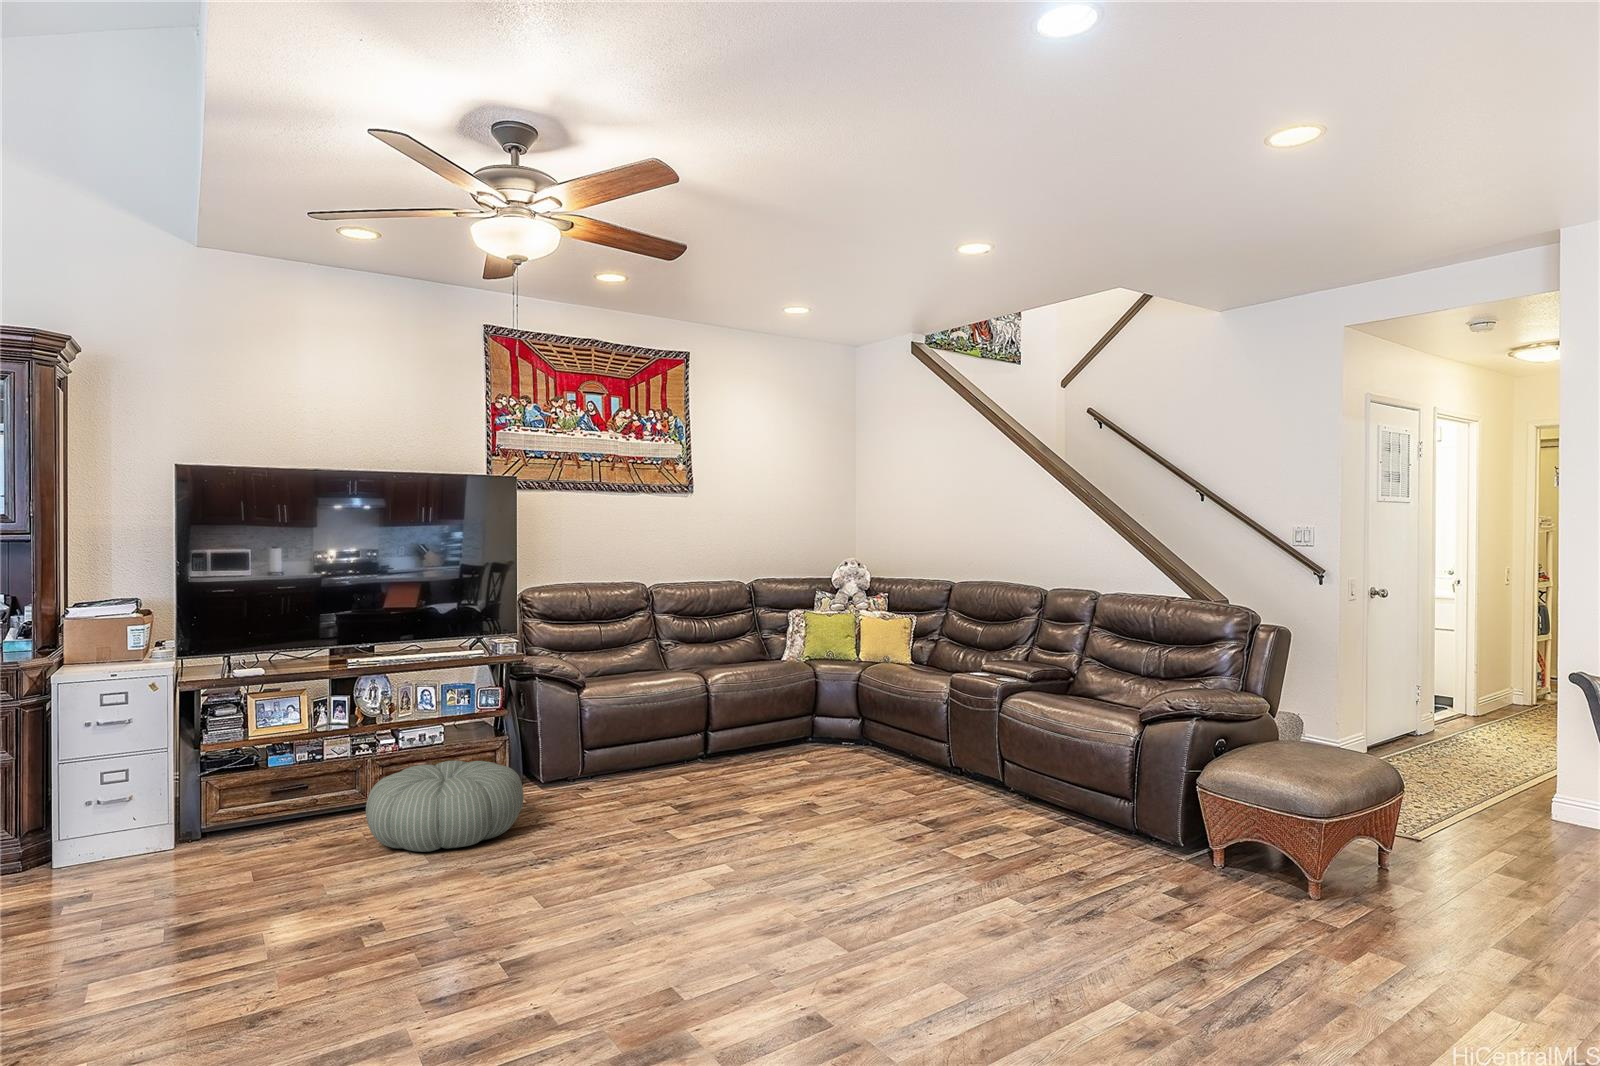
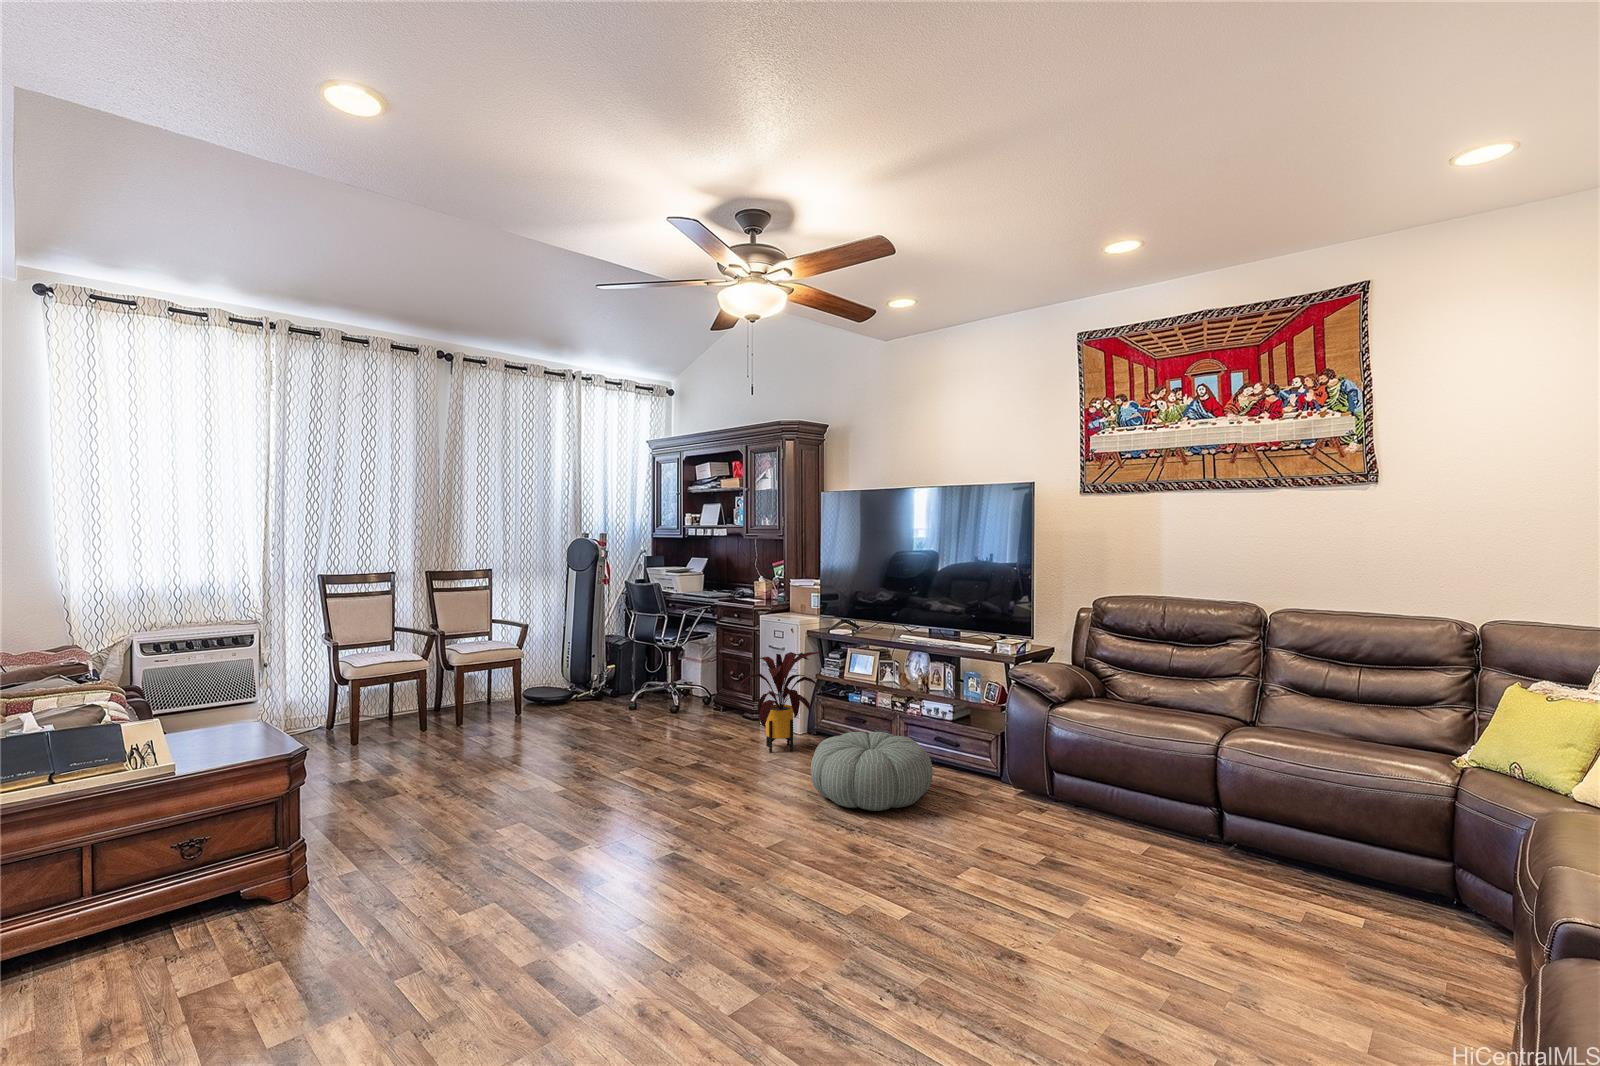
house plant: none [104,700,268,871] -> present [737,652,823,753]

